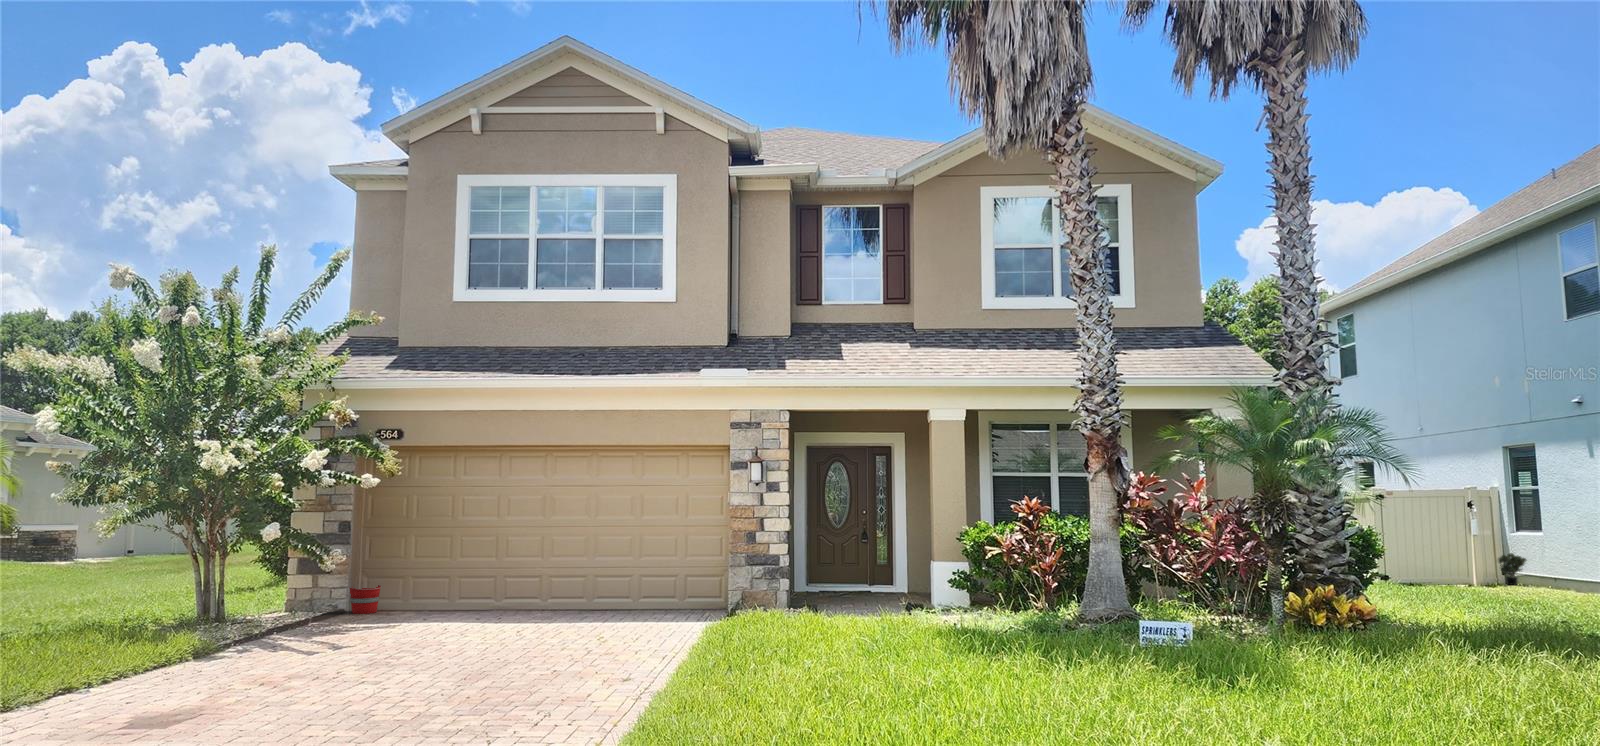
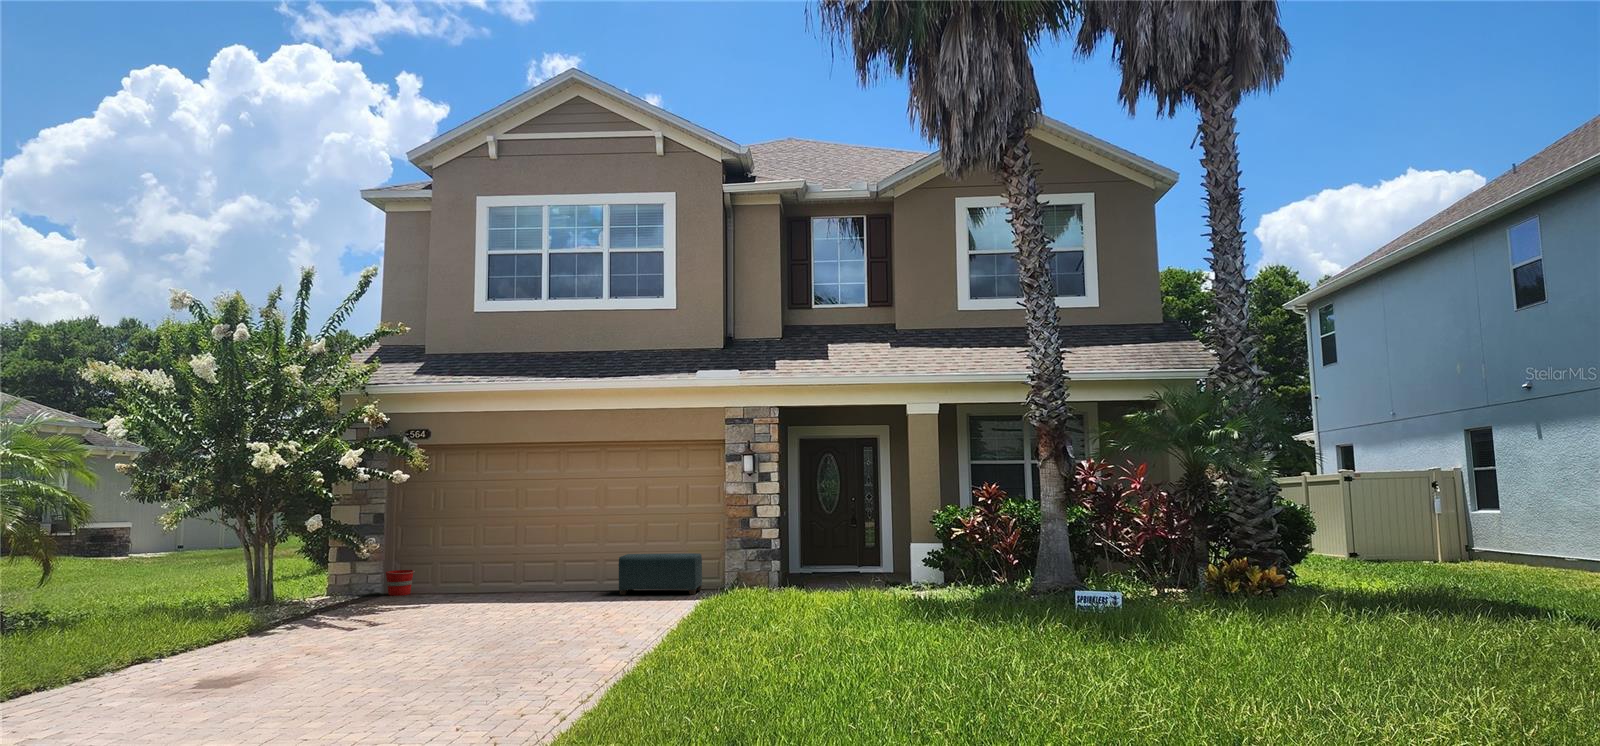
potted plant: present [1498,553,1526,585] -> none [1452,530,1480,560]
bench: none [612,570,704,616] -> present [618,553,702,595]

